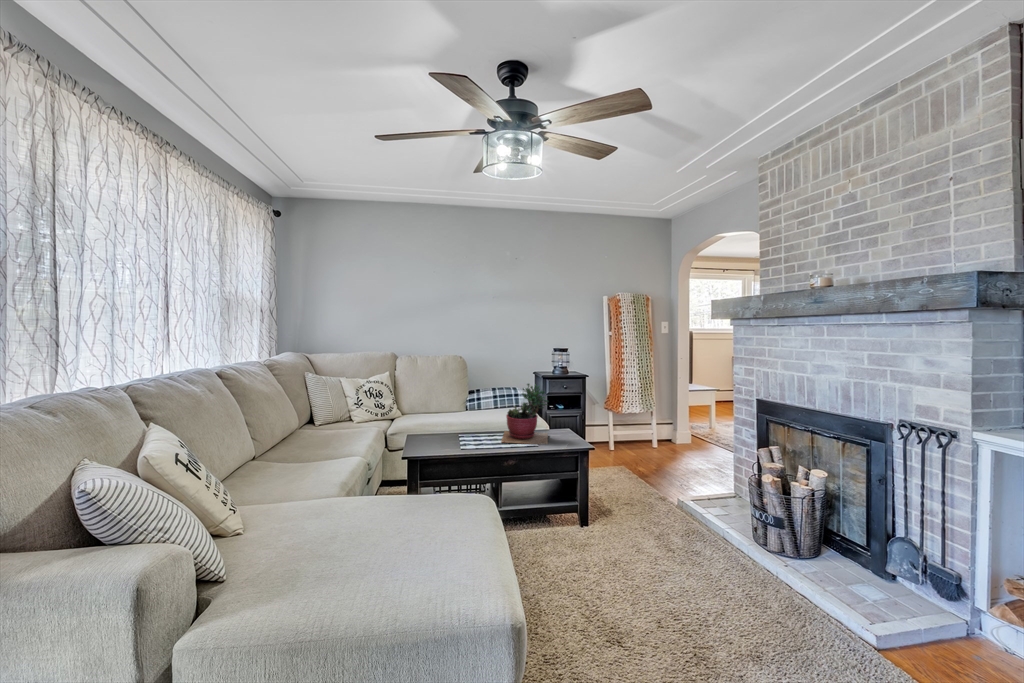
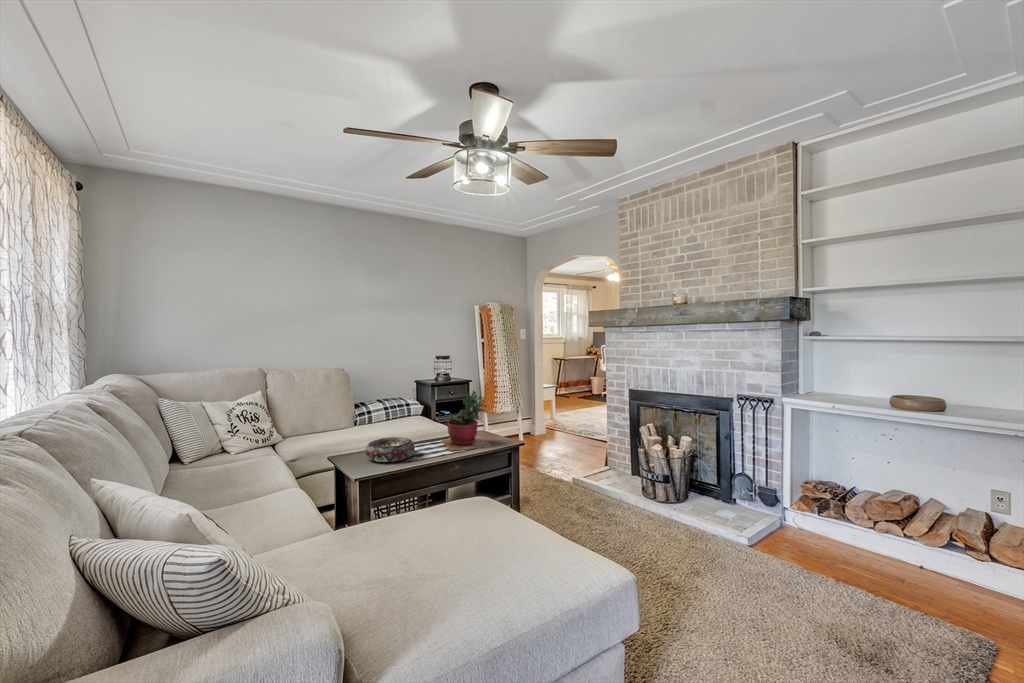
decorative bowl: none [423,422,468,444] -> present [365,437,415,462]

